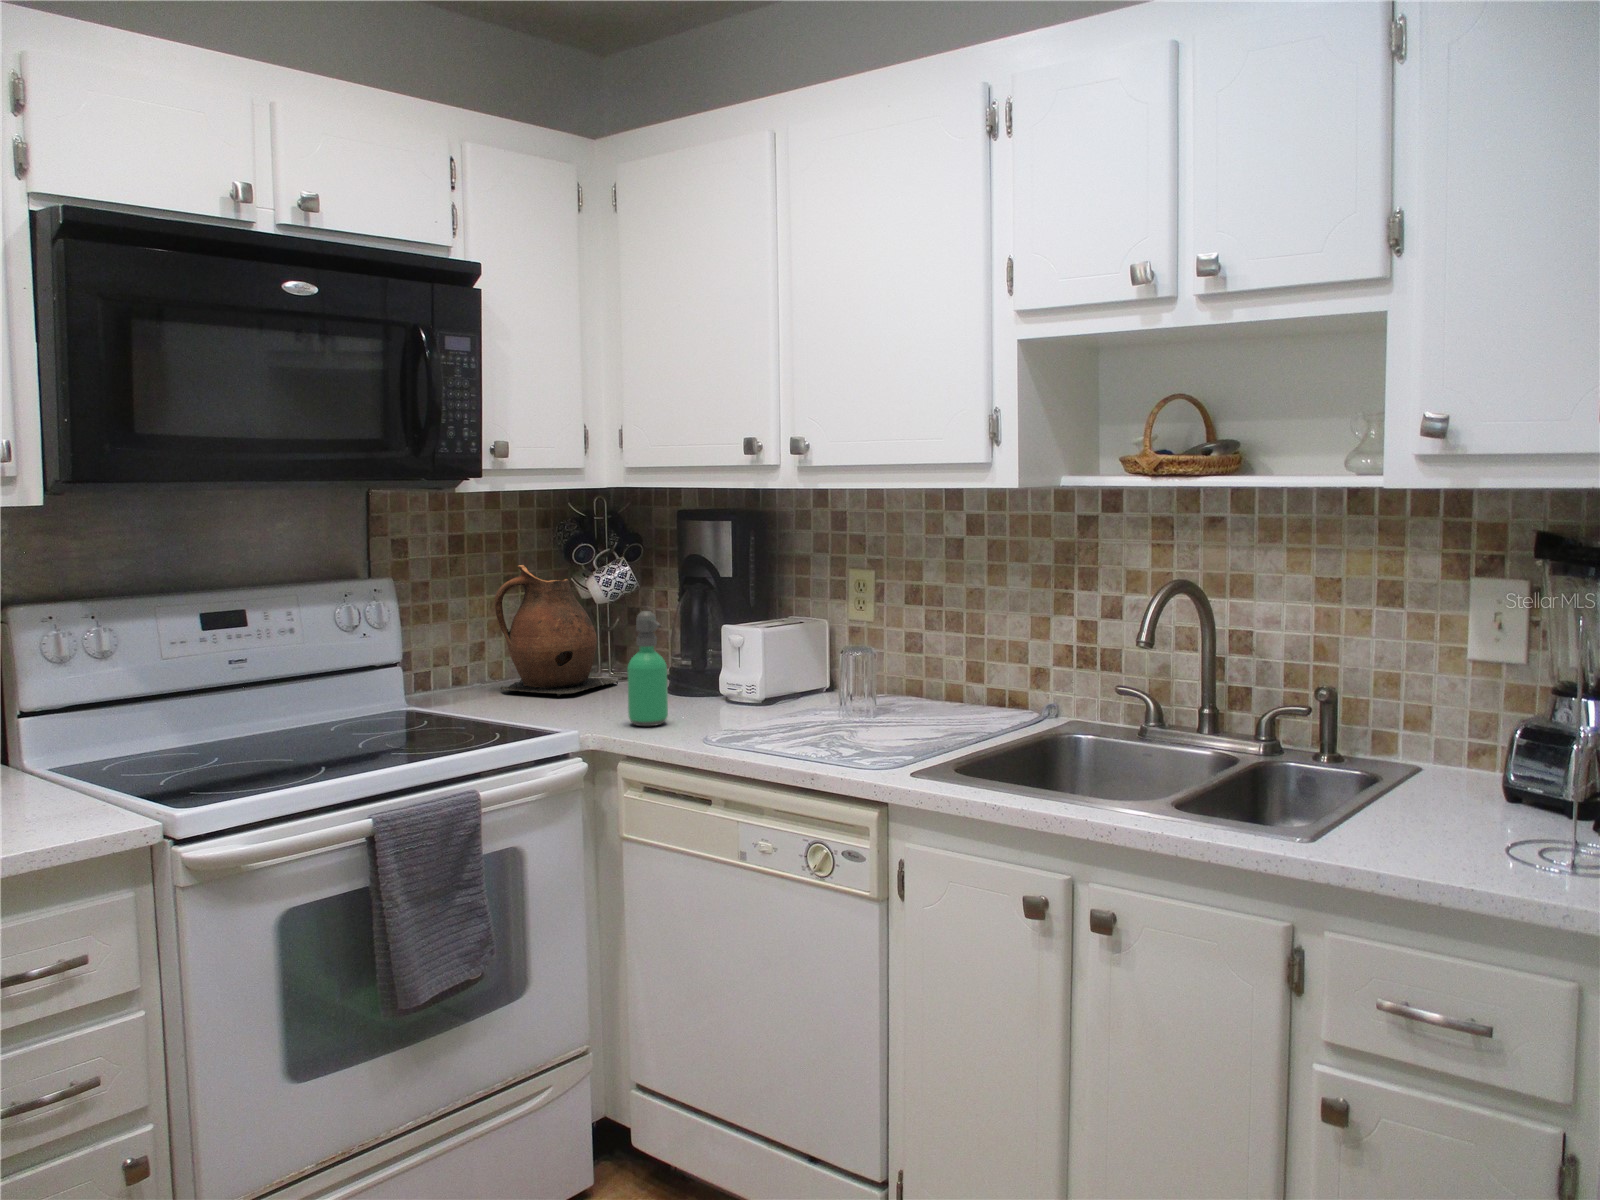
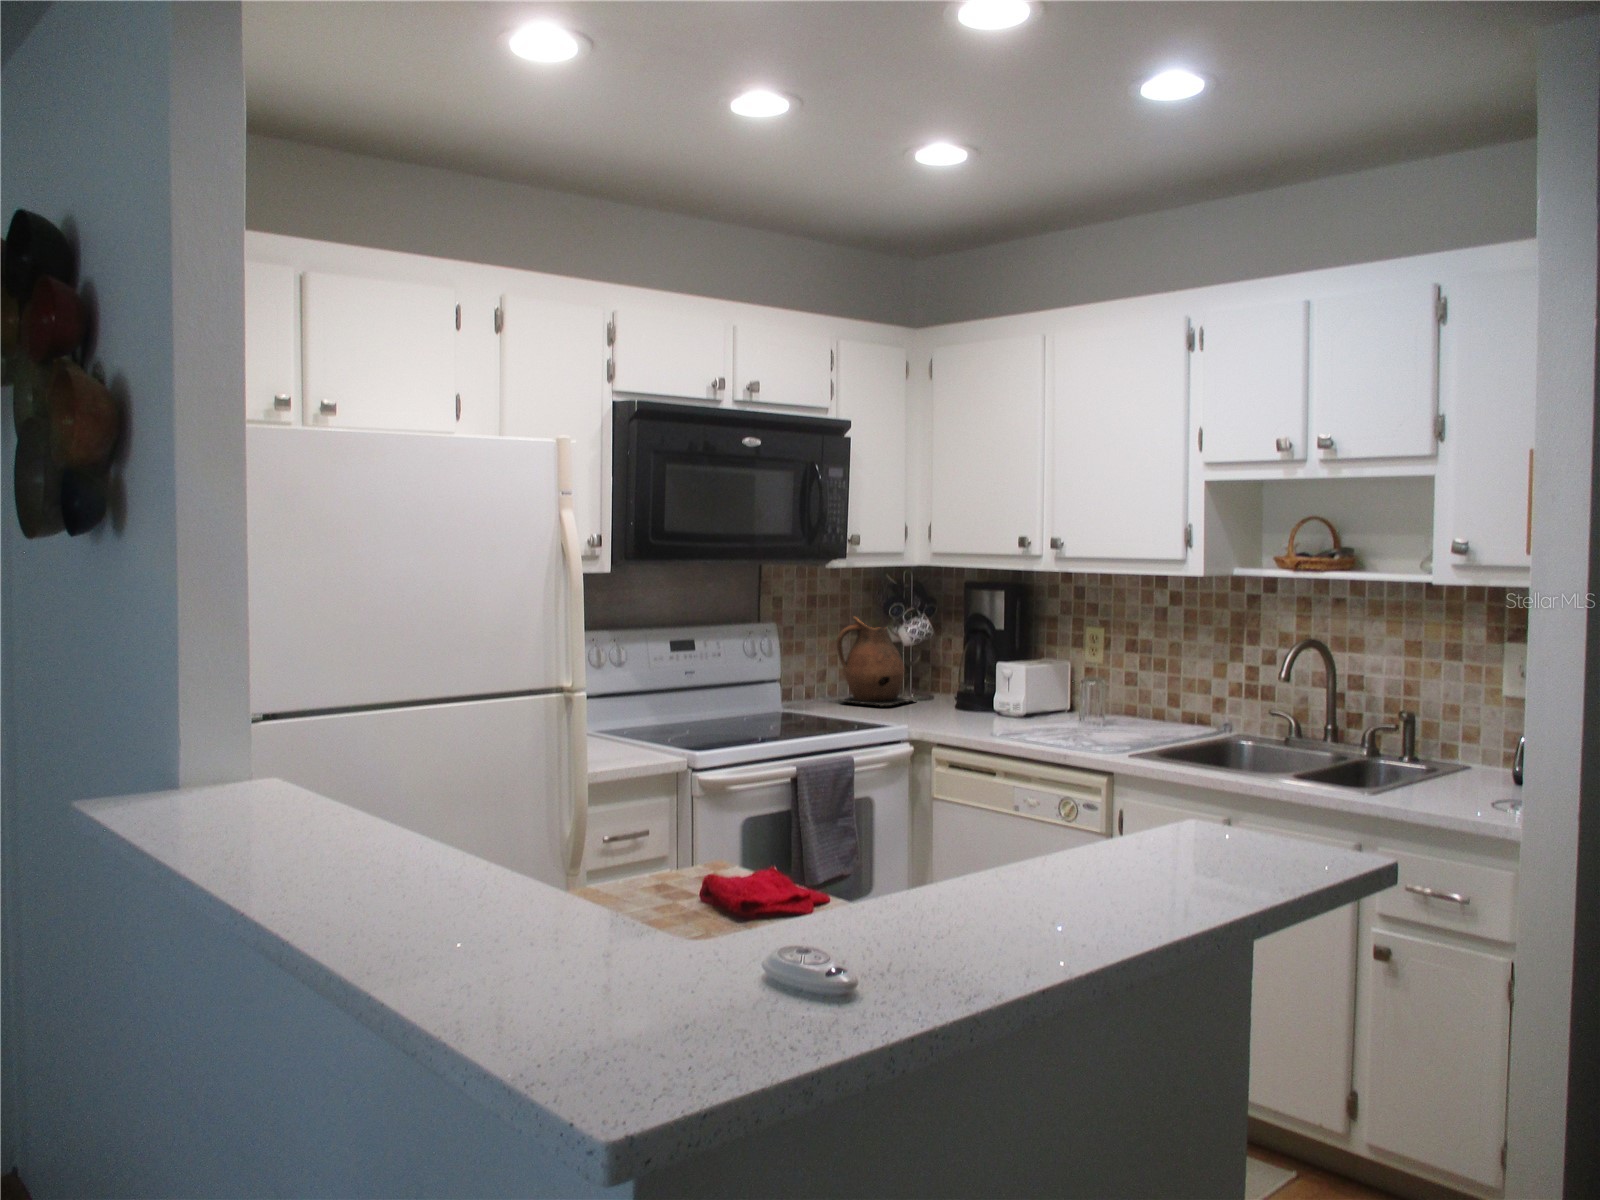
soap dispenser: present [627,611,668,726] -> none [936,649,963,725]

